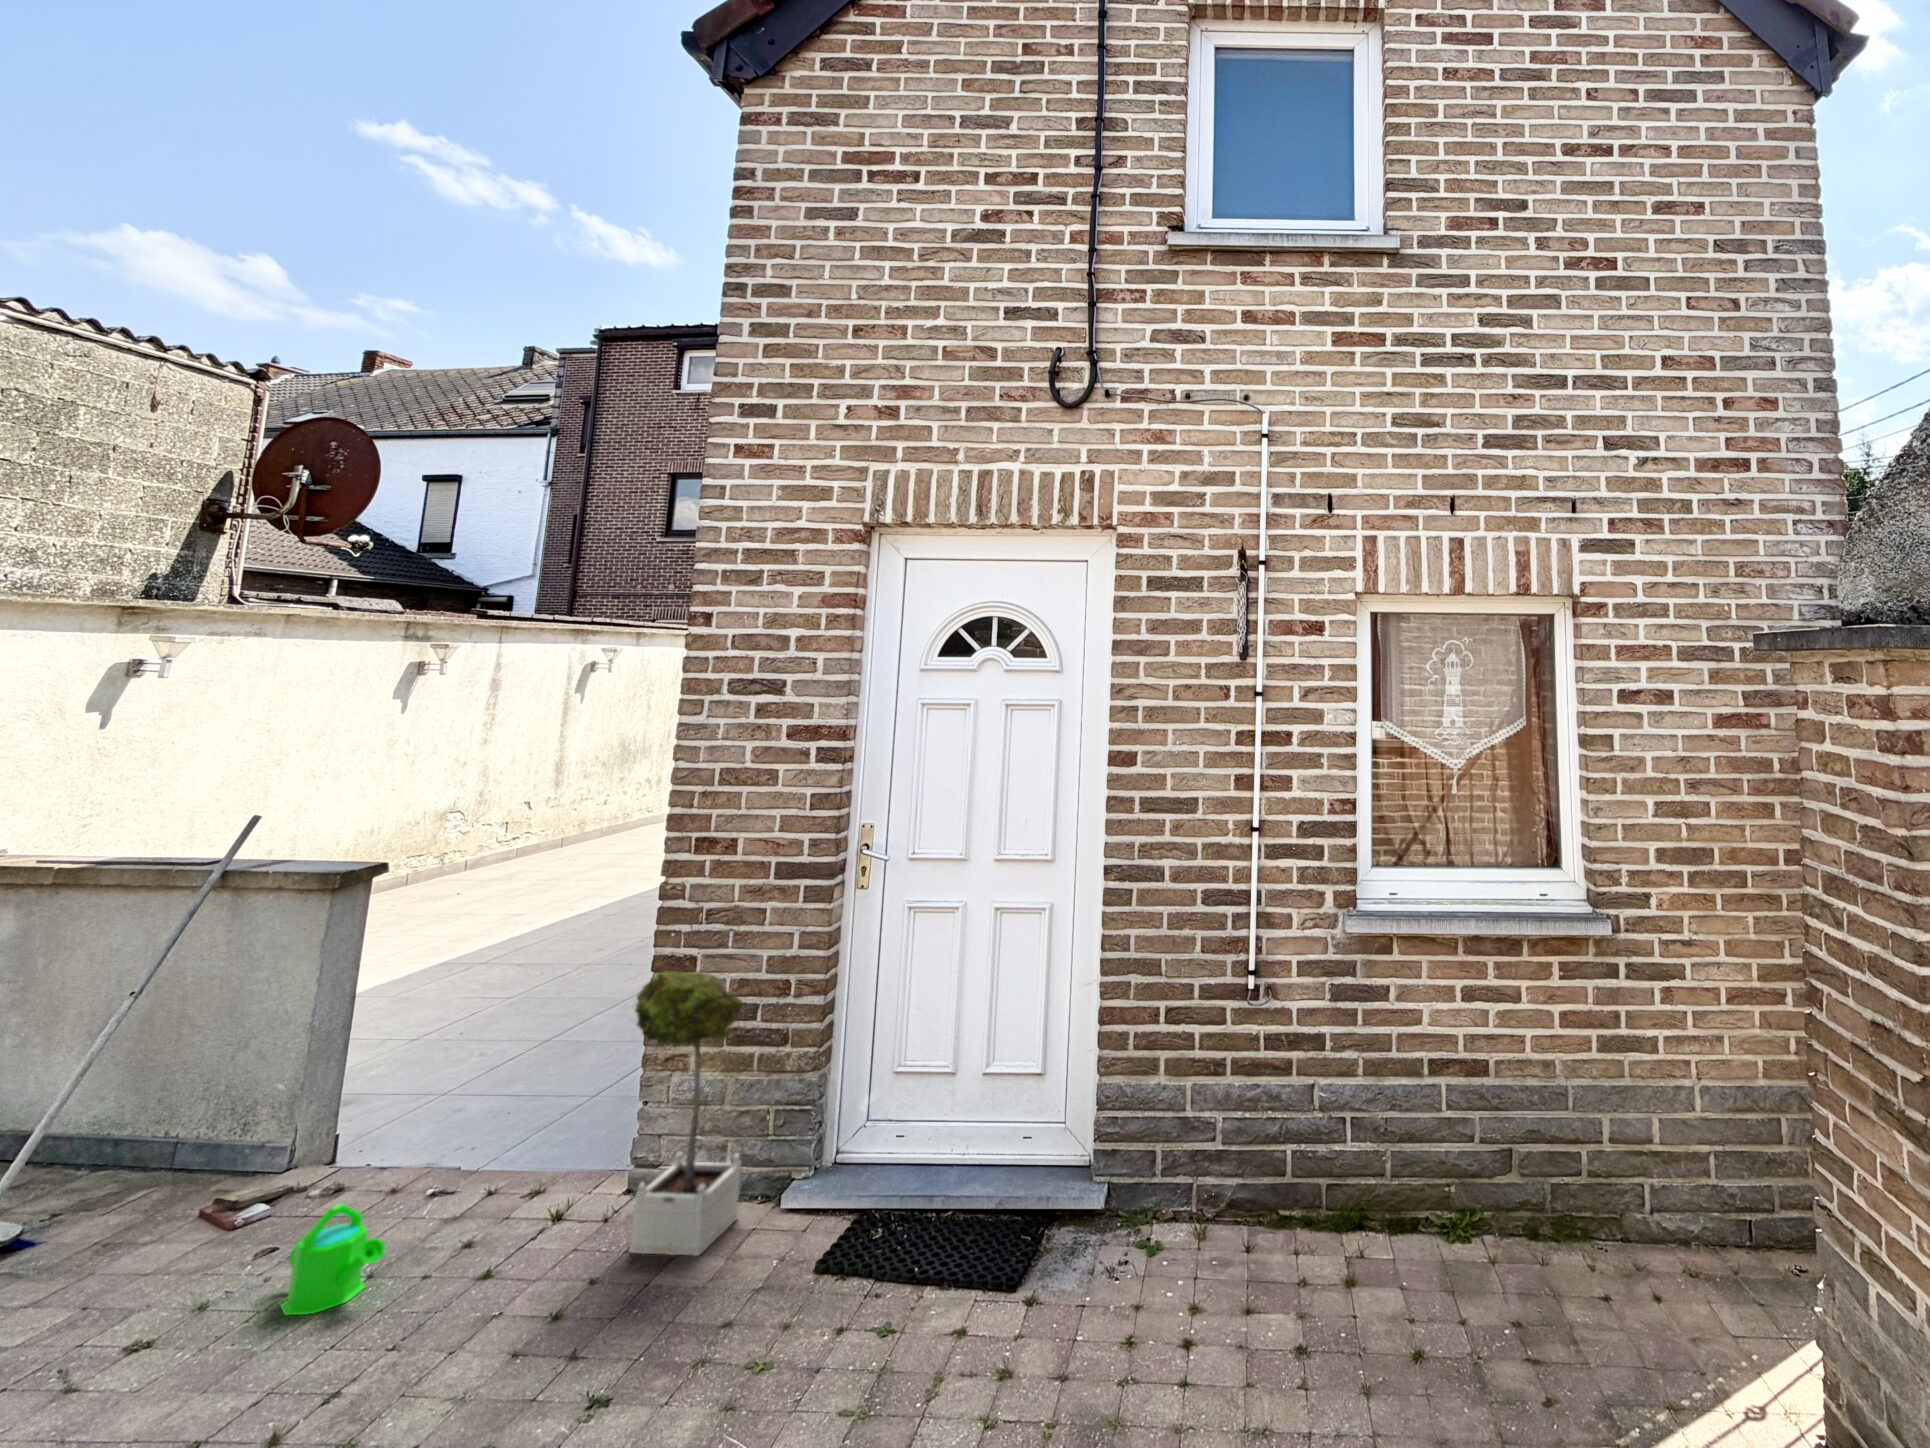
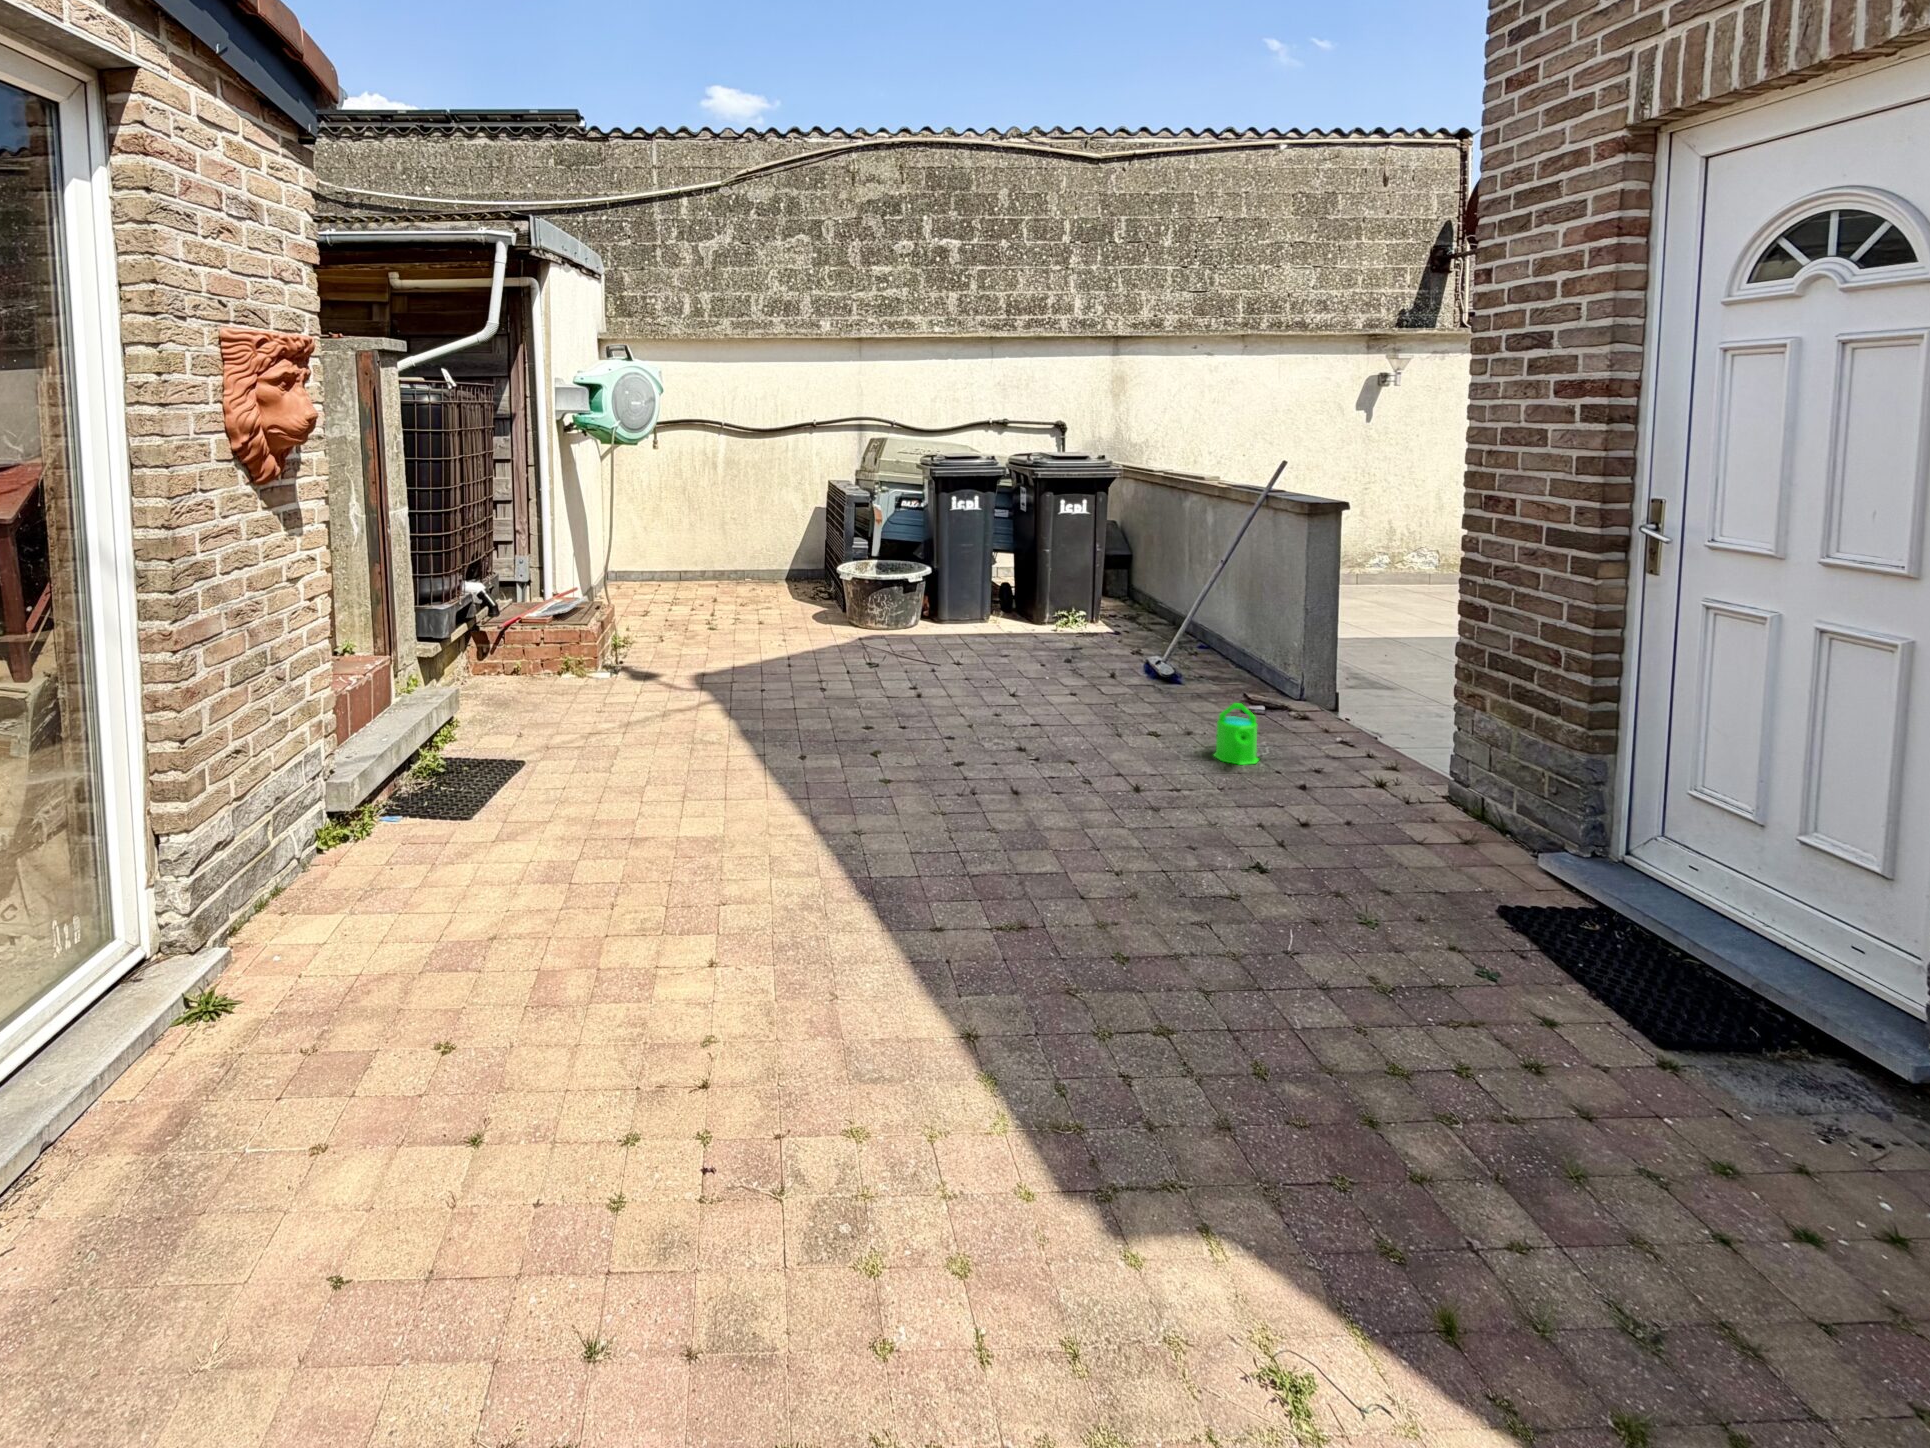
potted tree: present [630,971,743,1256] -> none [1393,601,1507,854]

